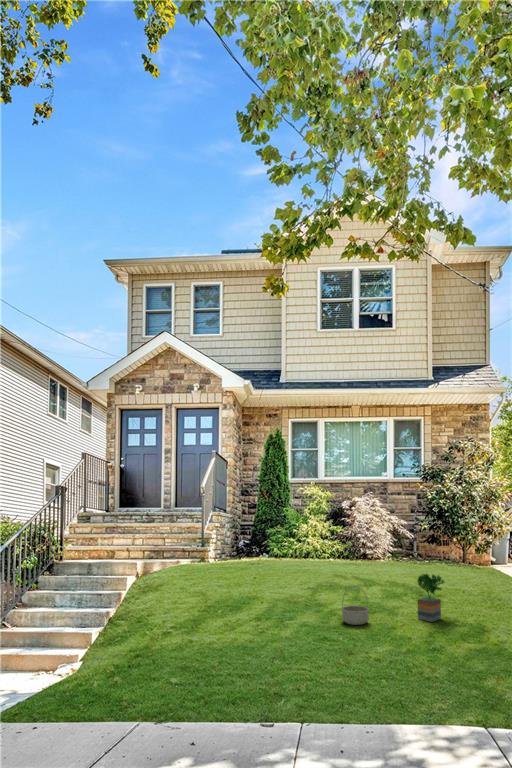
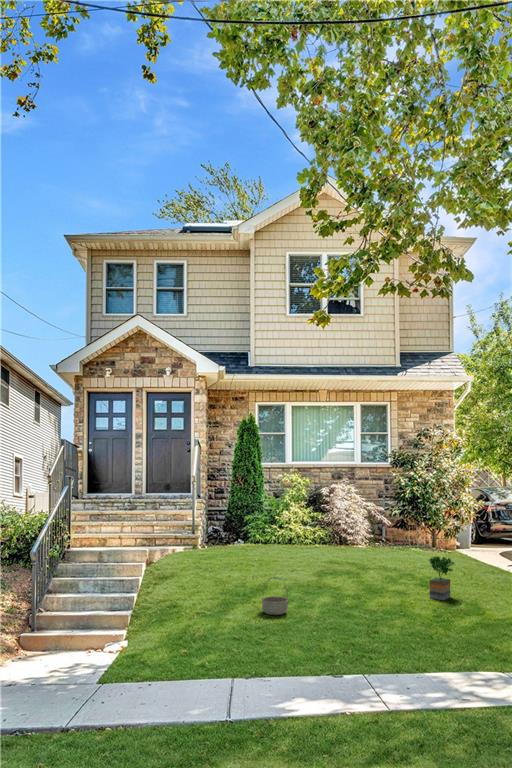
basket: present [341,586,369,625] -> present [262,577,288,615]

